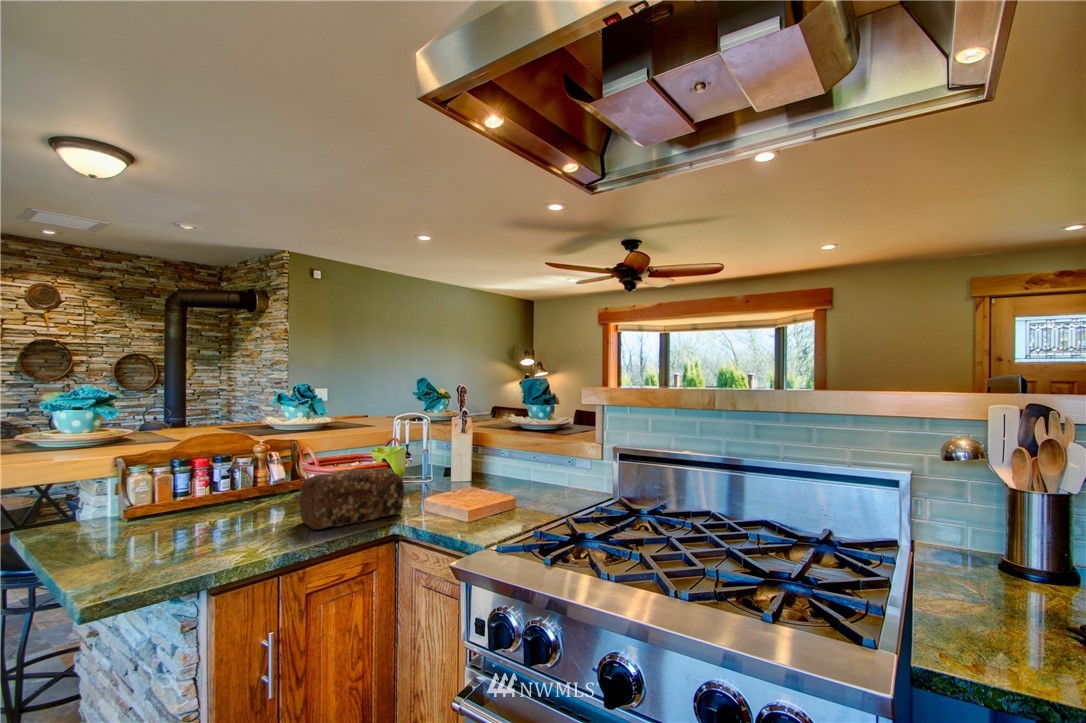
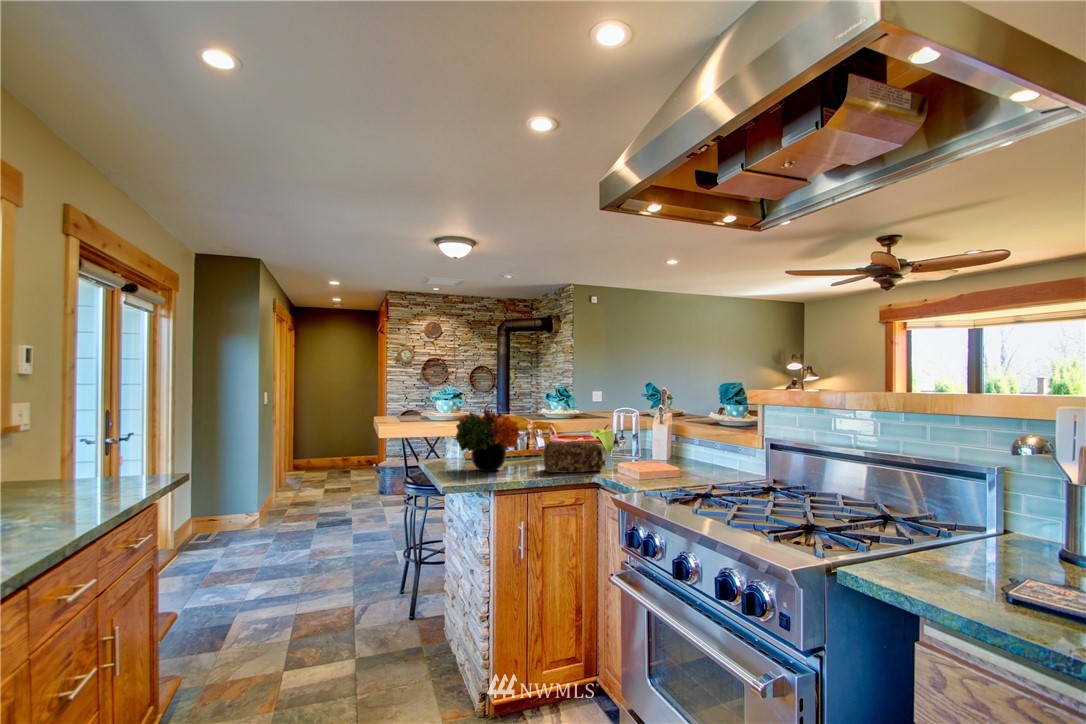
flower arrangement: none [105,425,258,544] -> present [455,409,521,471]

